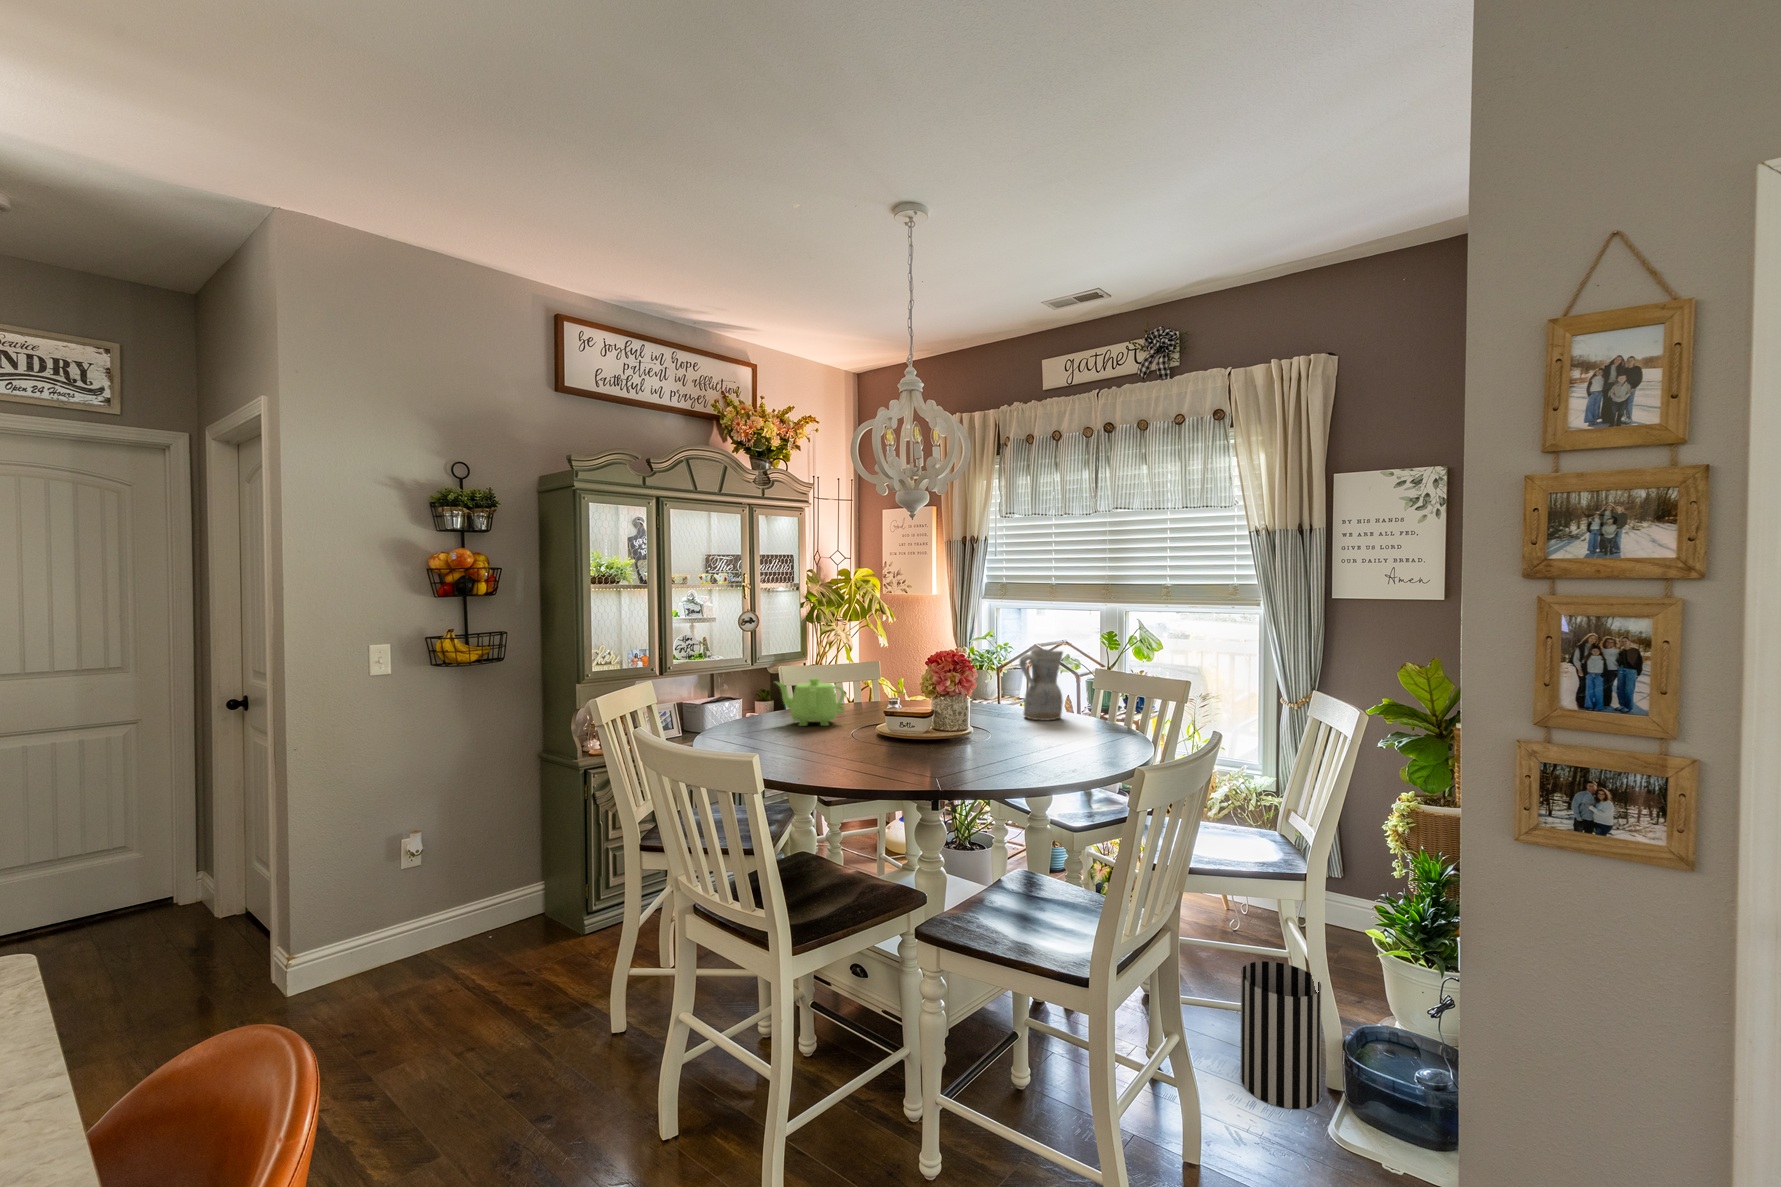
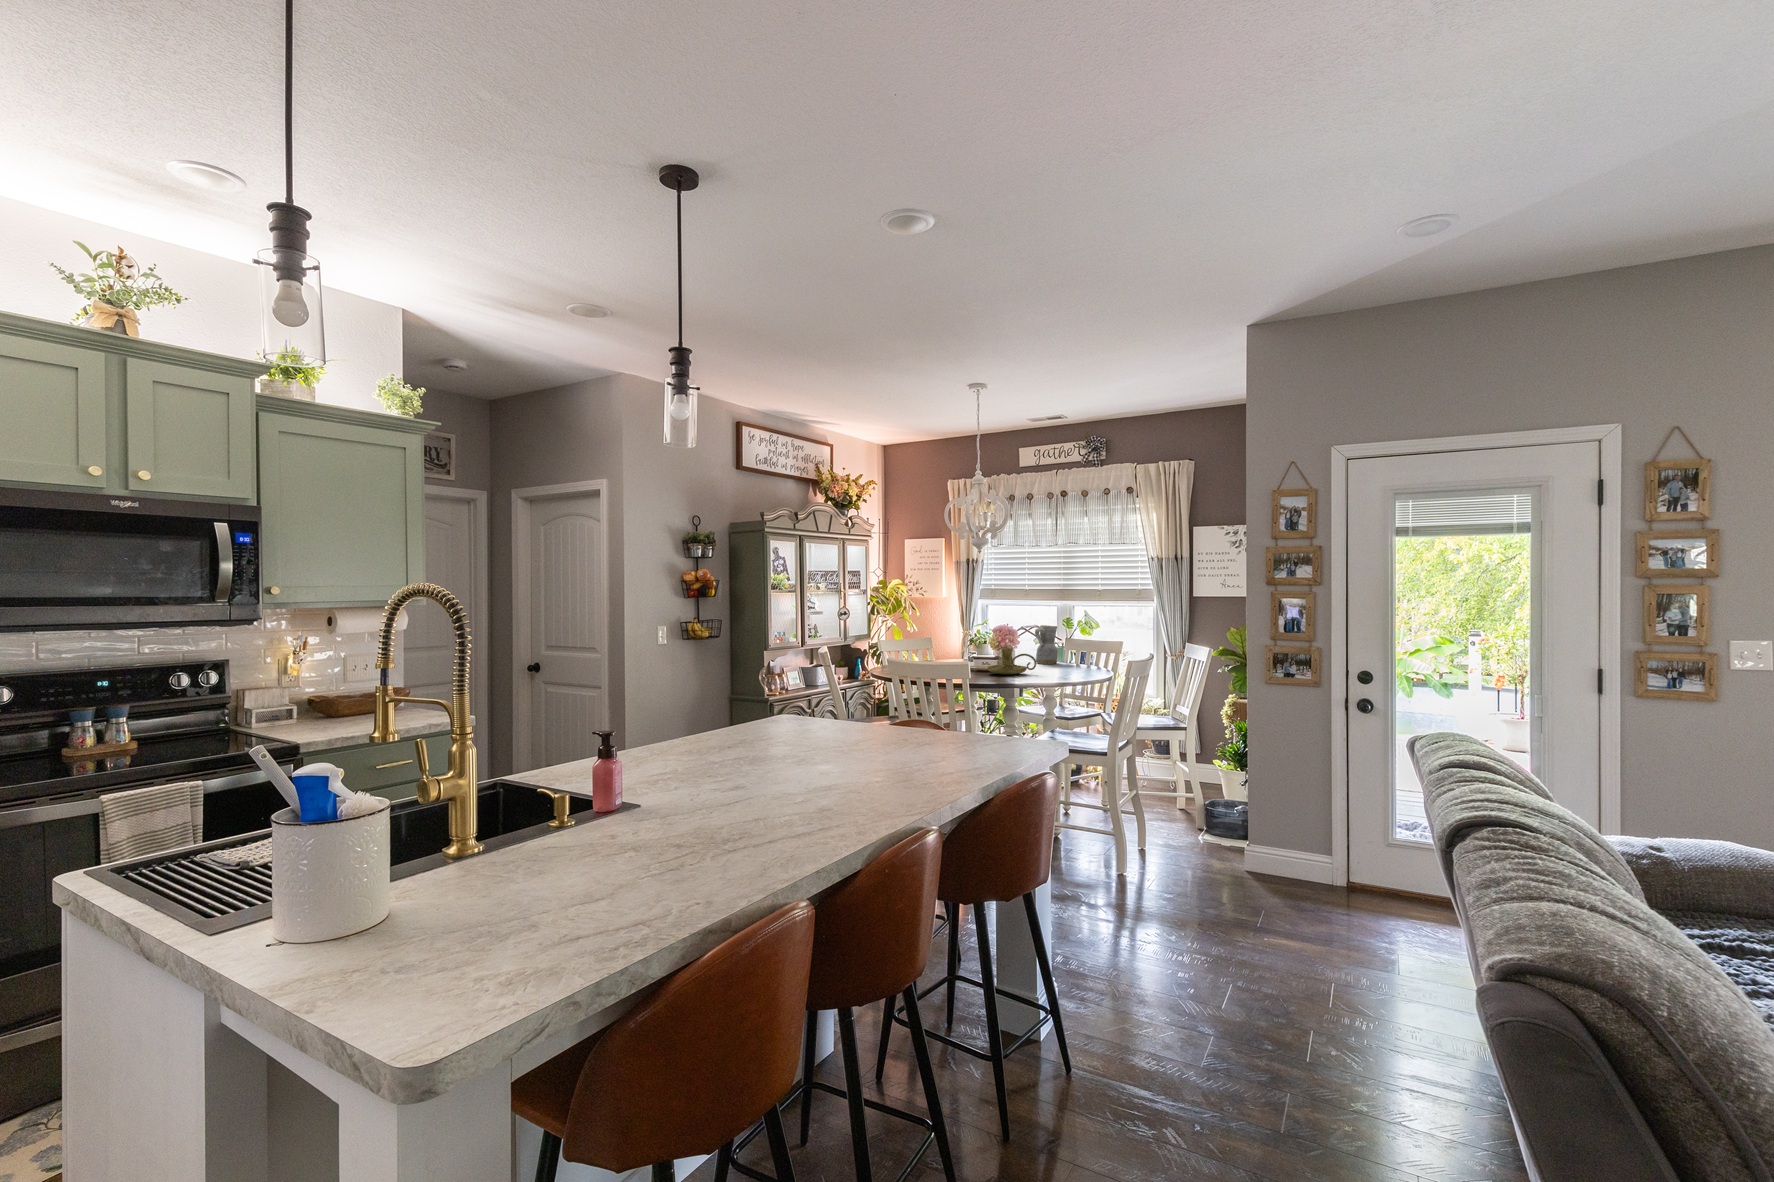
teapot: present [776,678,845,726] -> none [904,642,943,669]
candle holder: none [889,699,984,755] -> present [987,648,1036,675]
wastebasket: present [1240,961,1321,1109] -> none [1158,772,1195,833]

